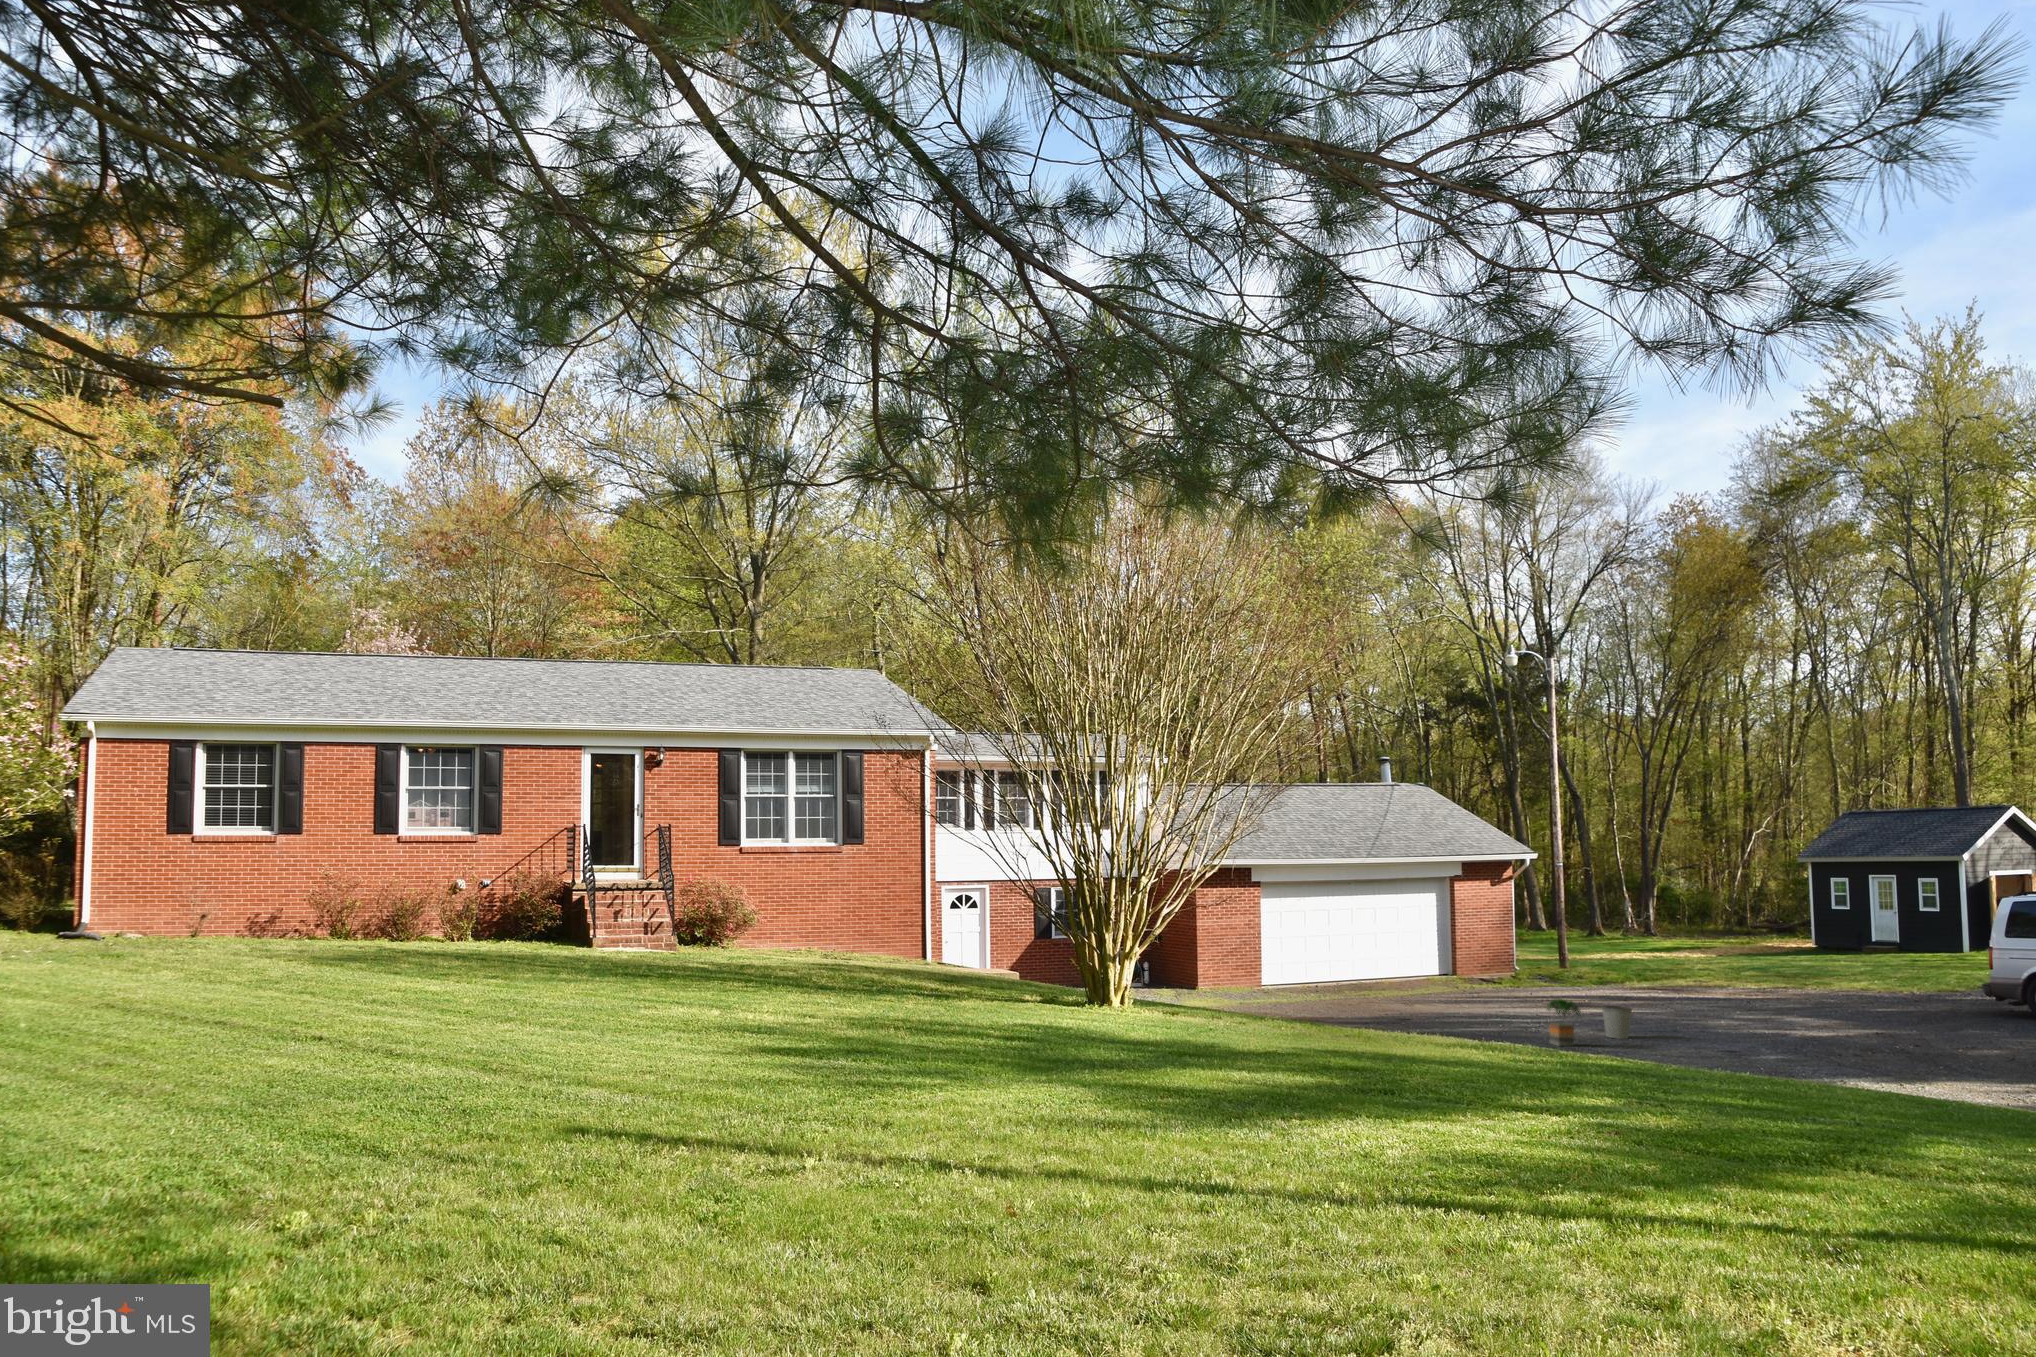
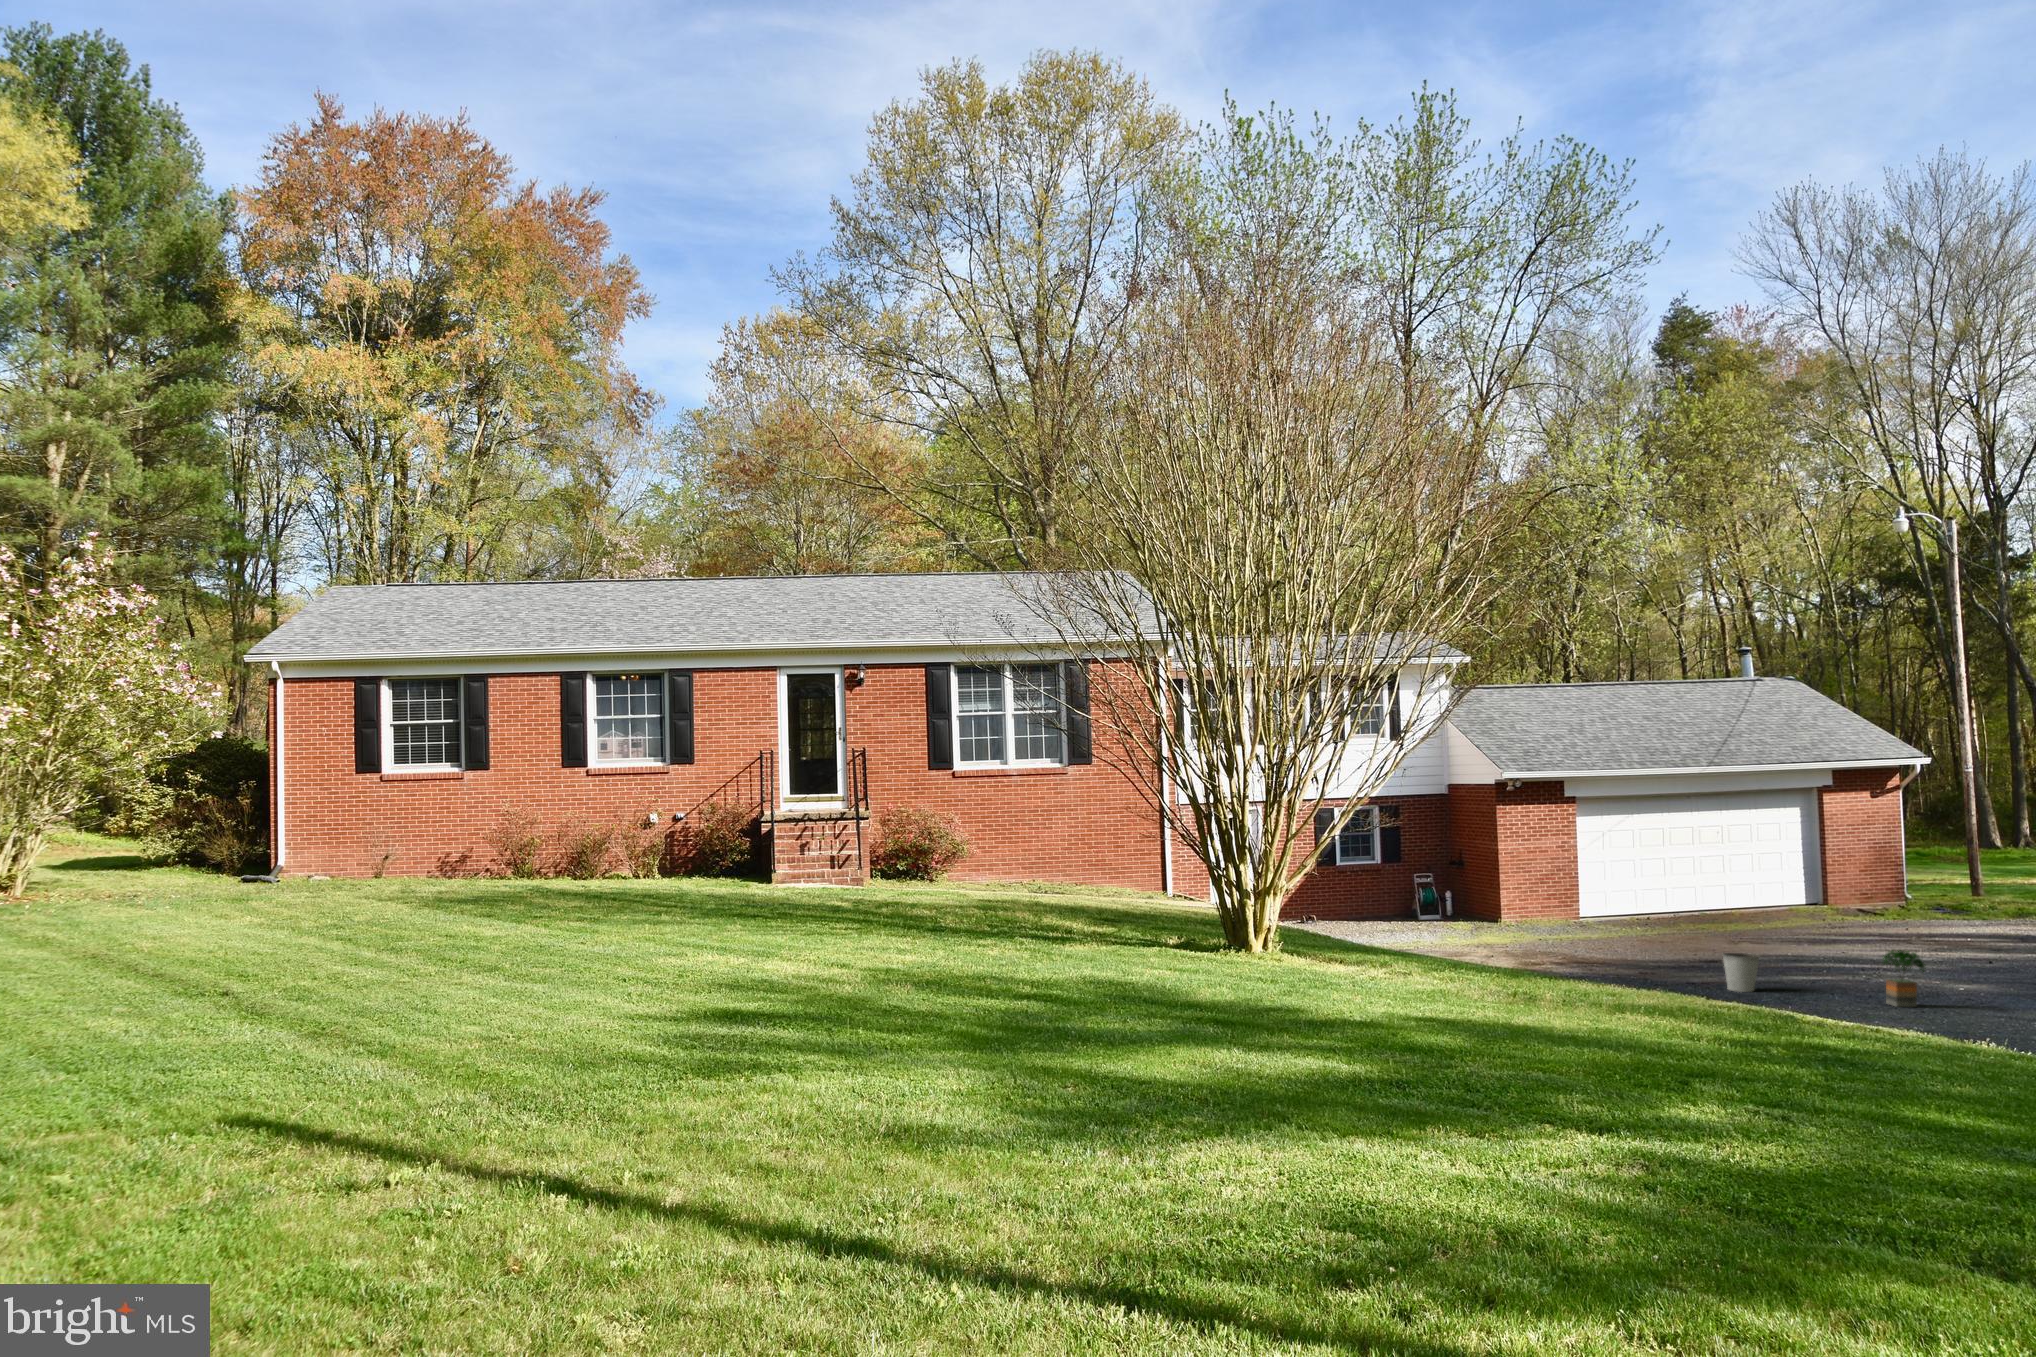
bucket: present [1602,1006,1632,1039] -> present [1723,953,1759,992]

